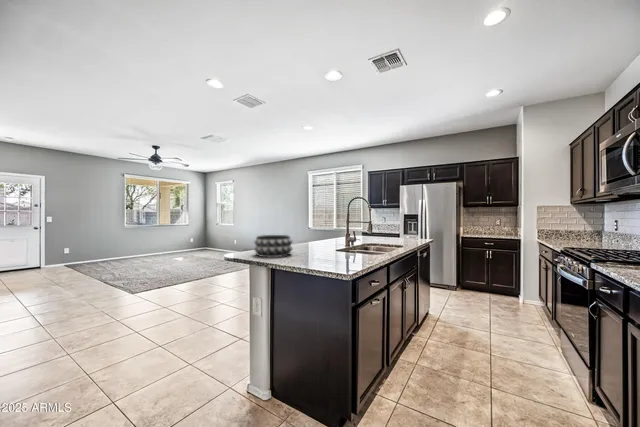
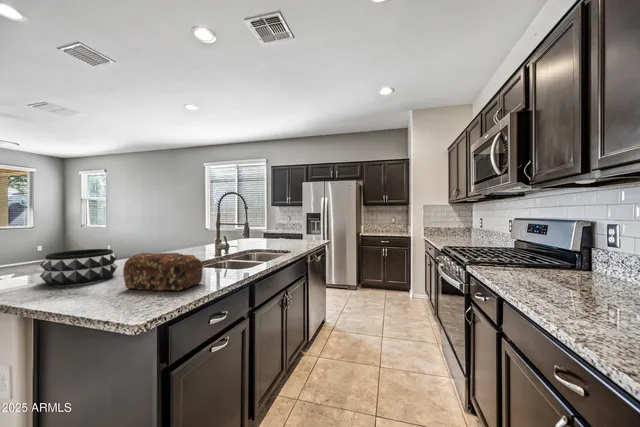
bread loaf: none [309,237,357,263] -> present [123,253,203,291]

